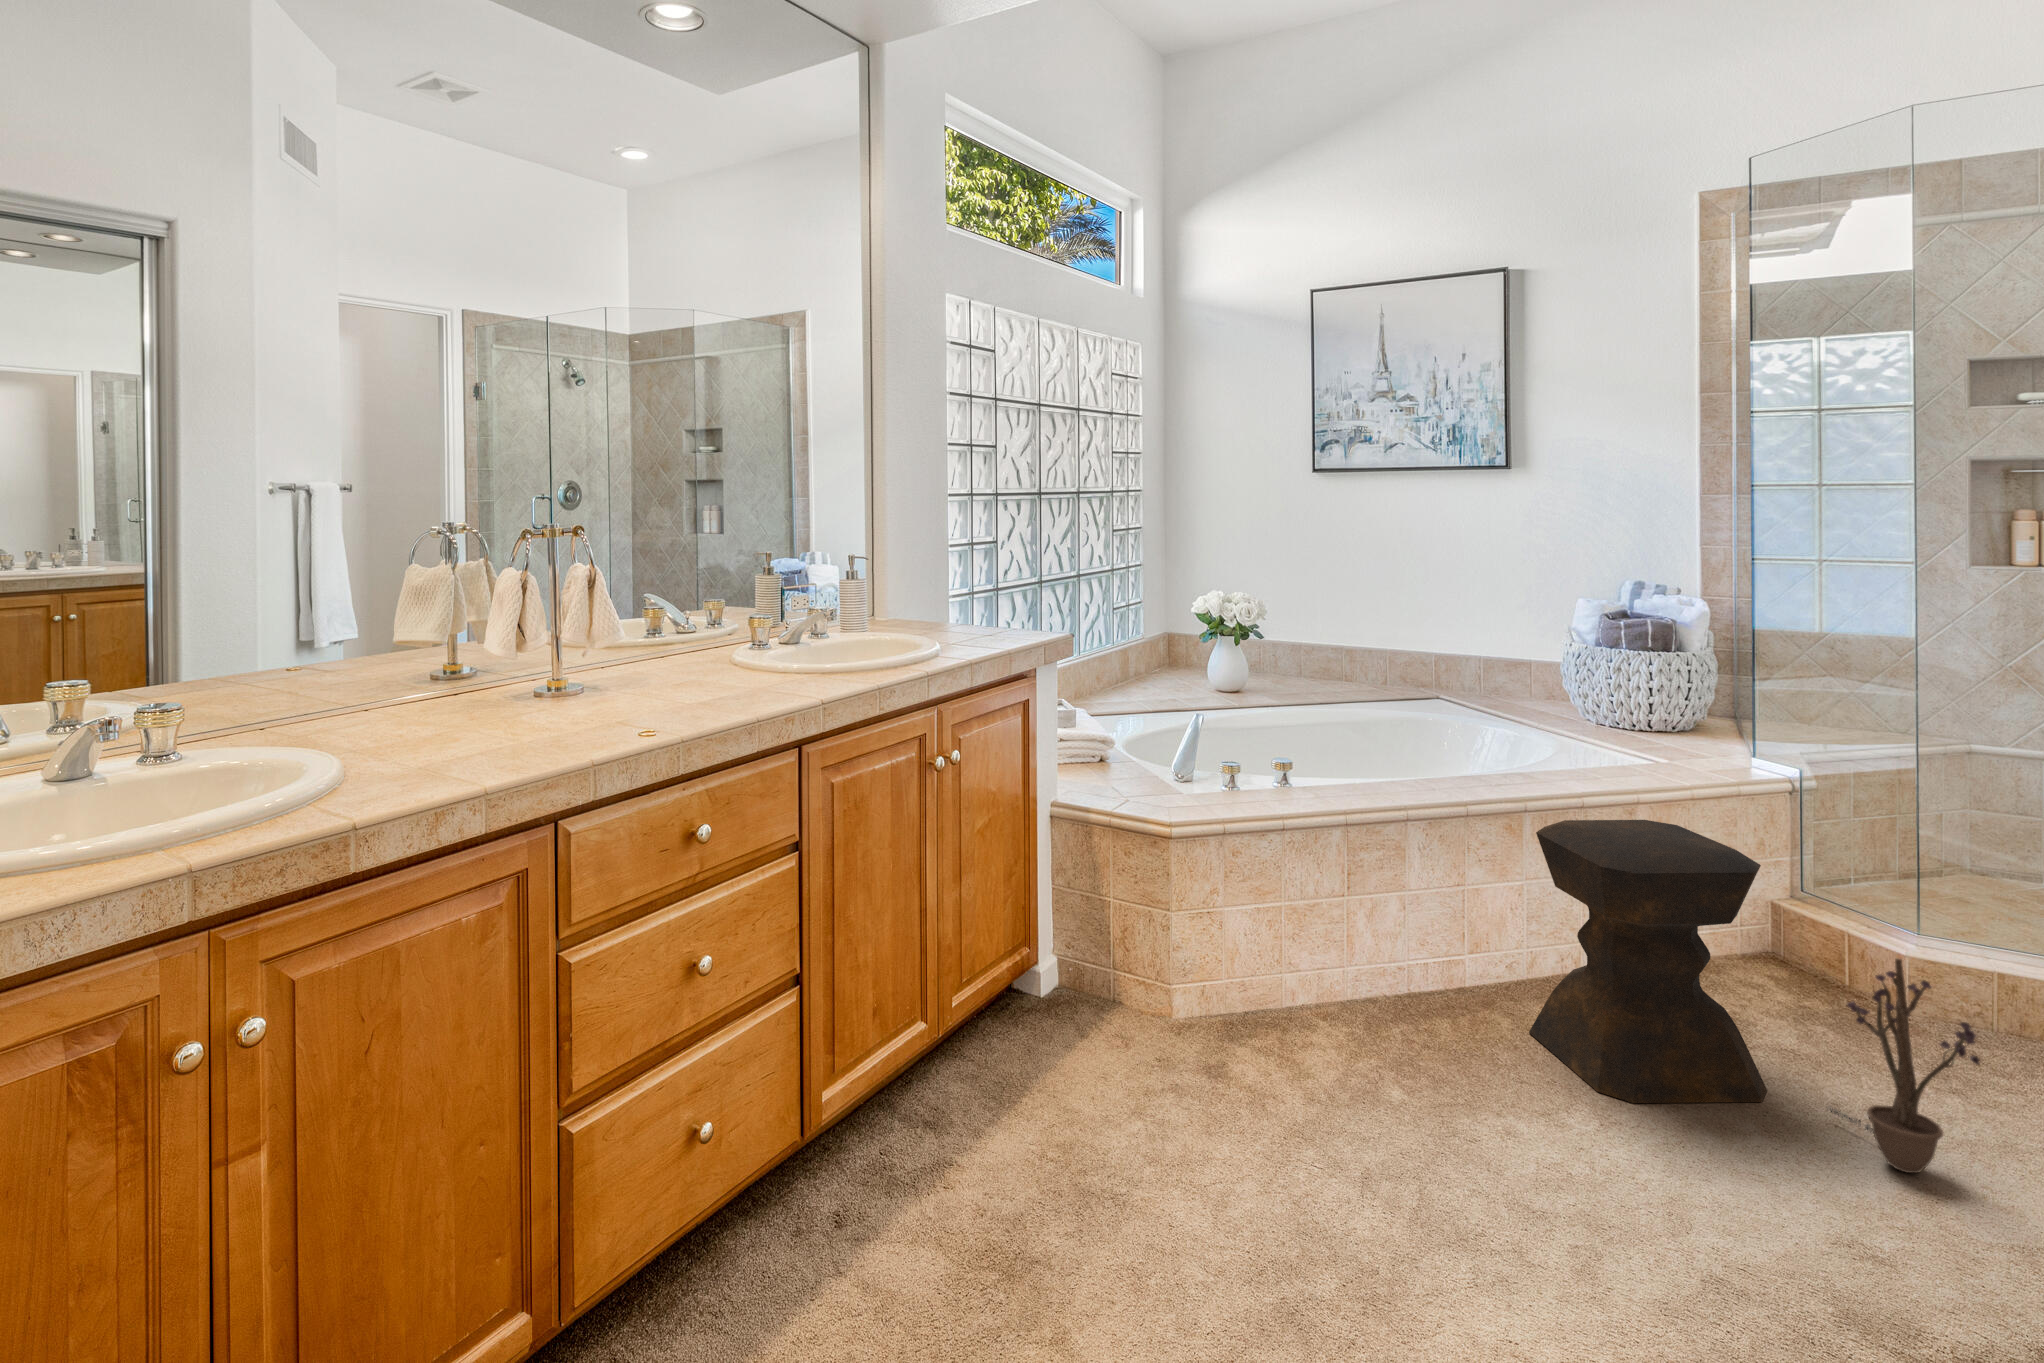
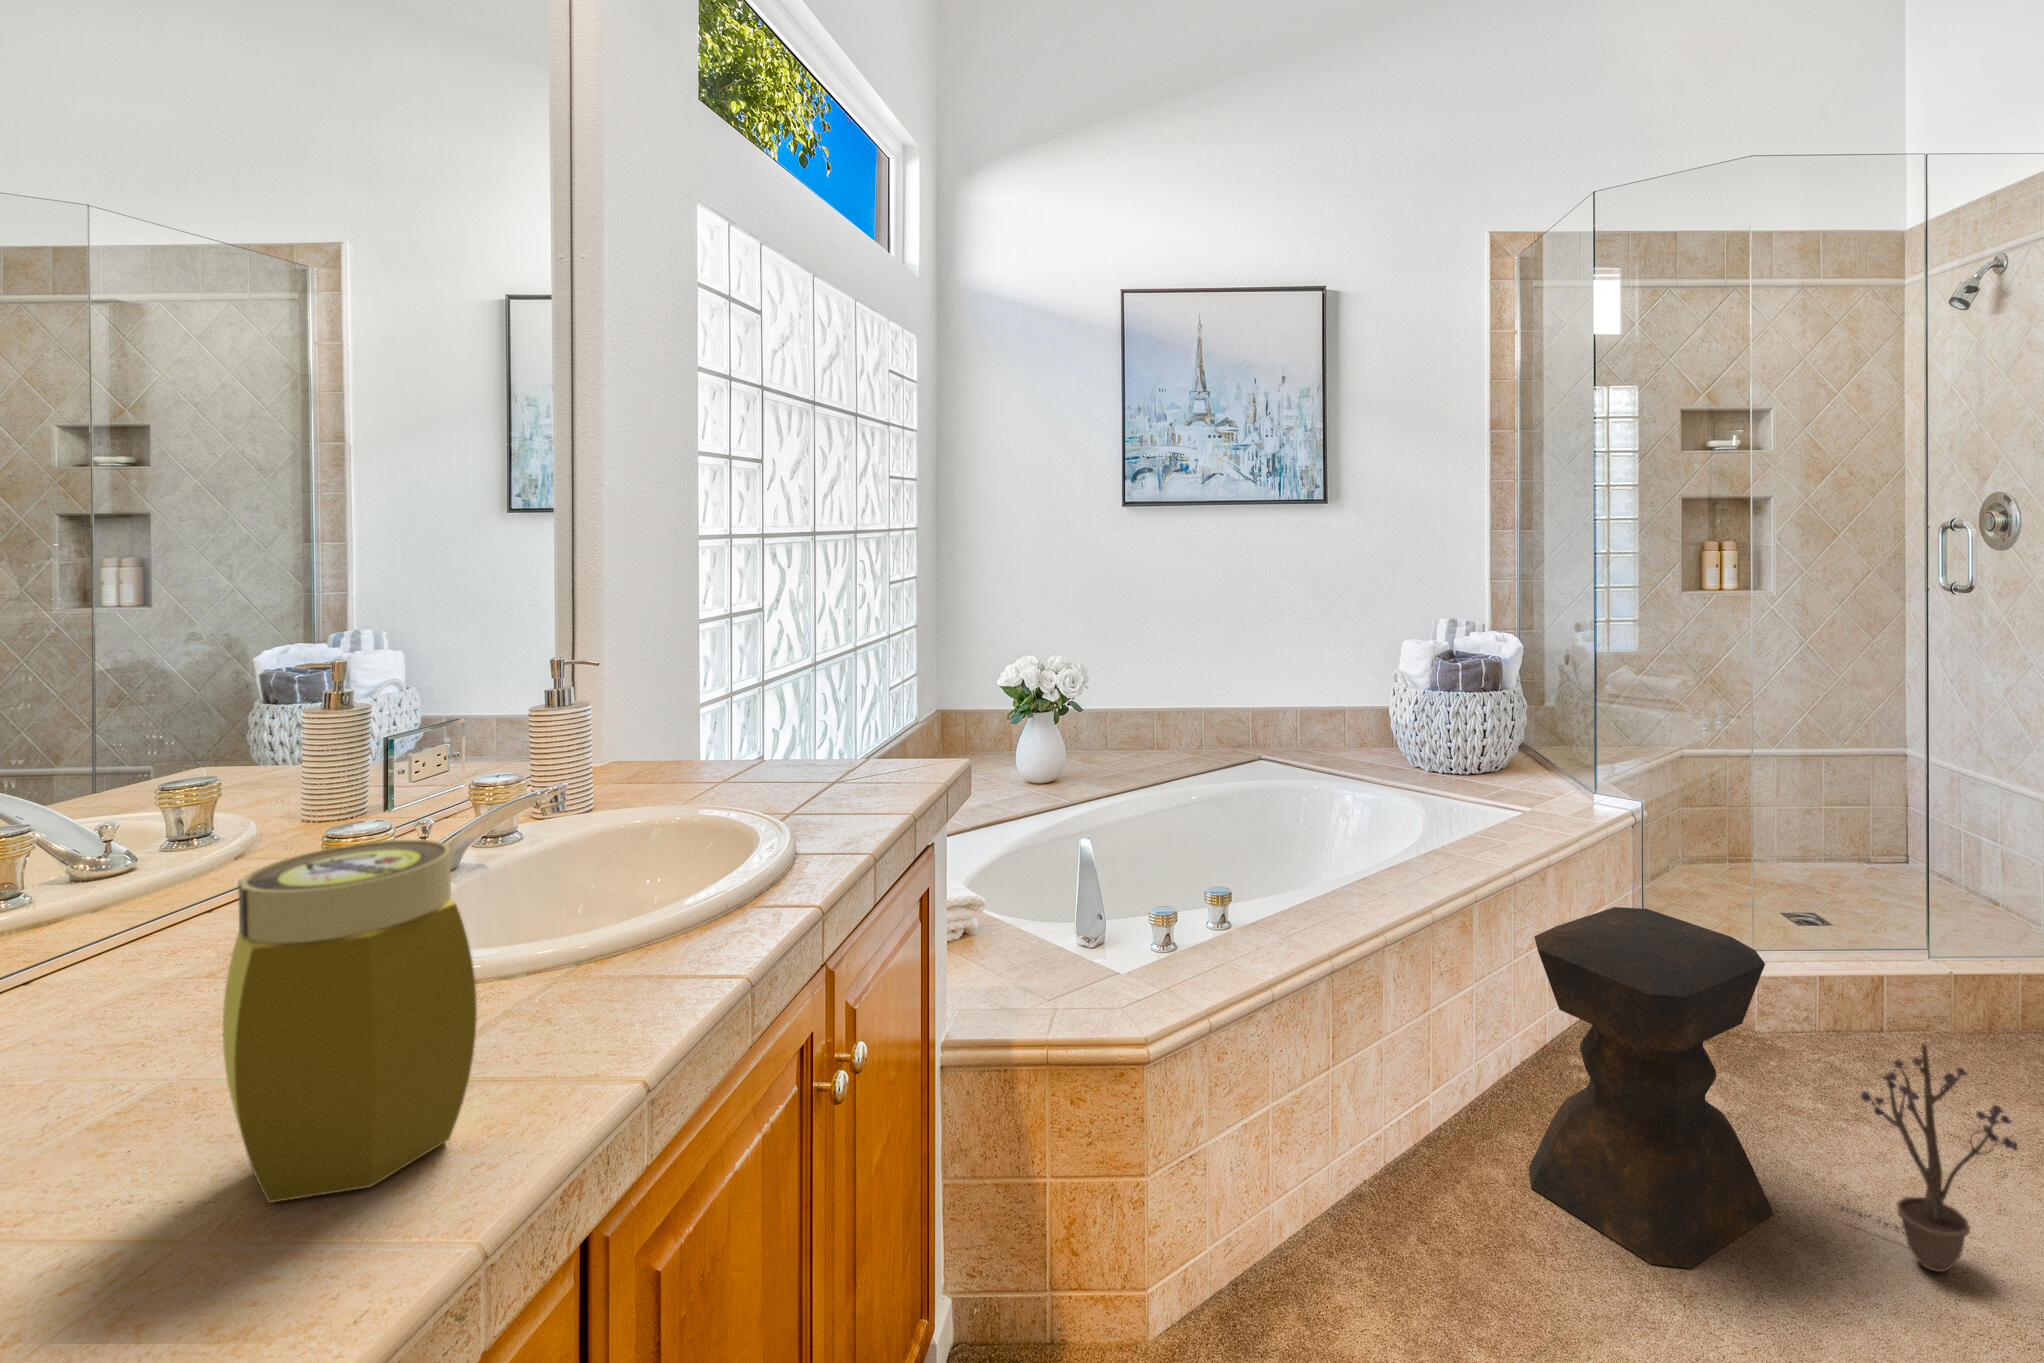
jar: none [696,582,766,694] -> present [223,840,477,1203]

